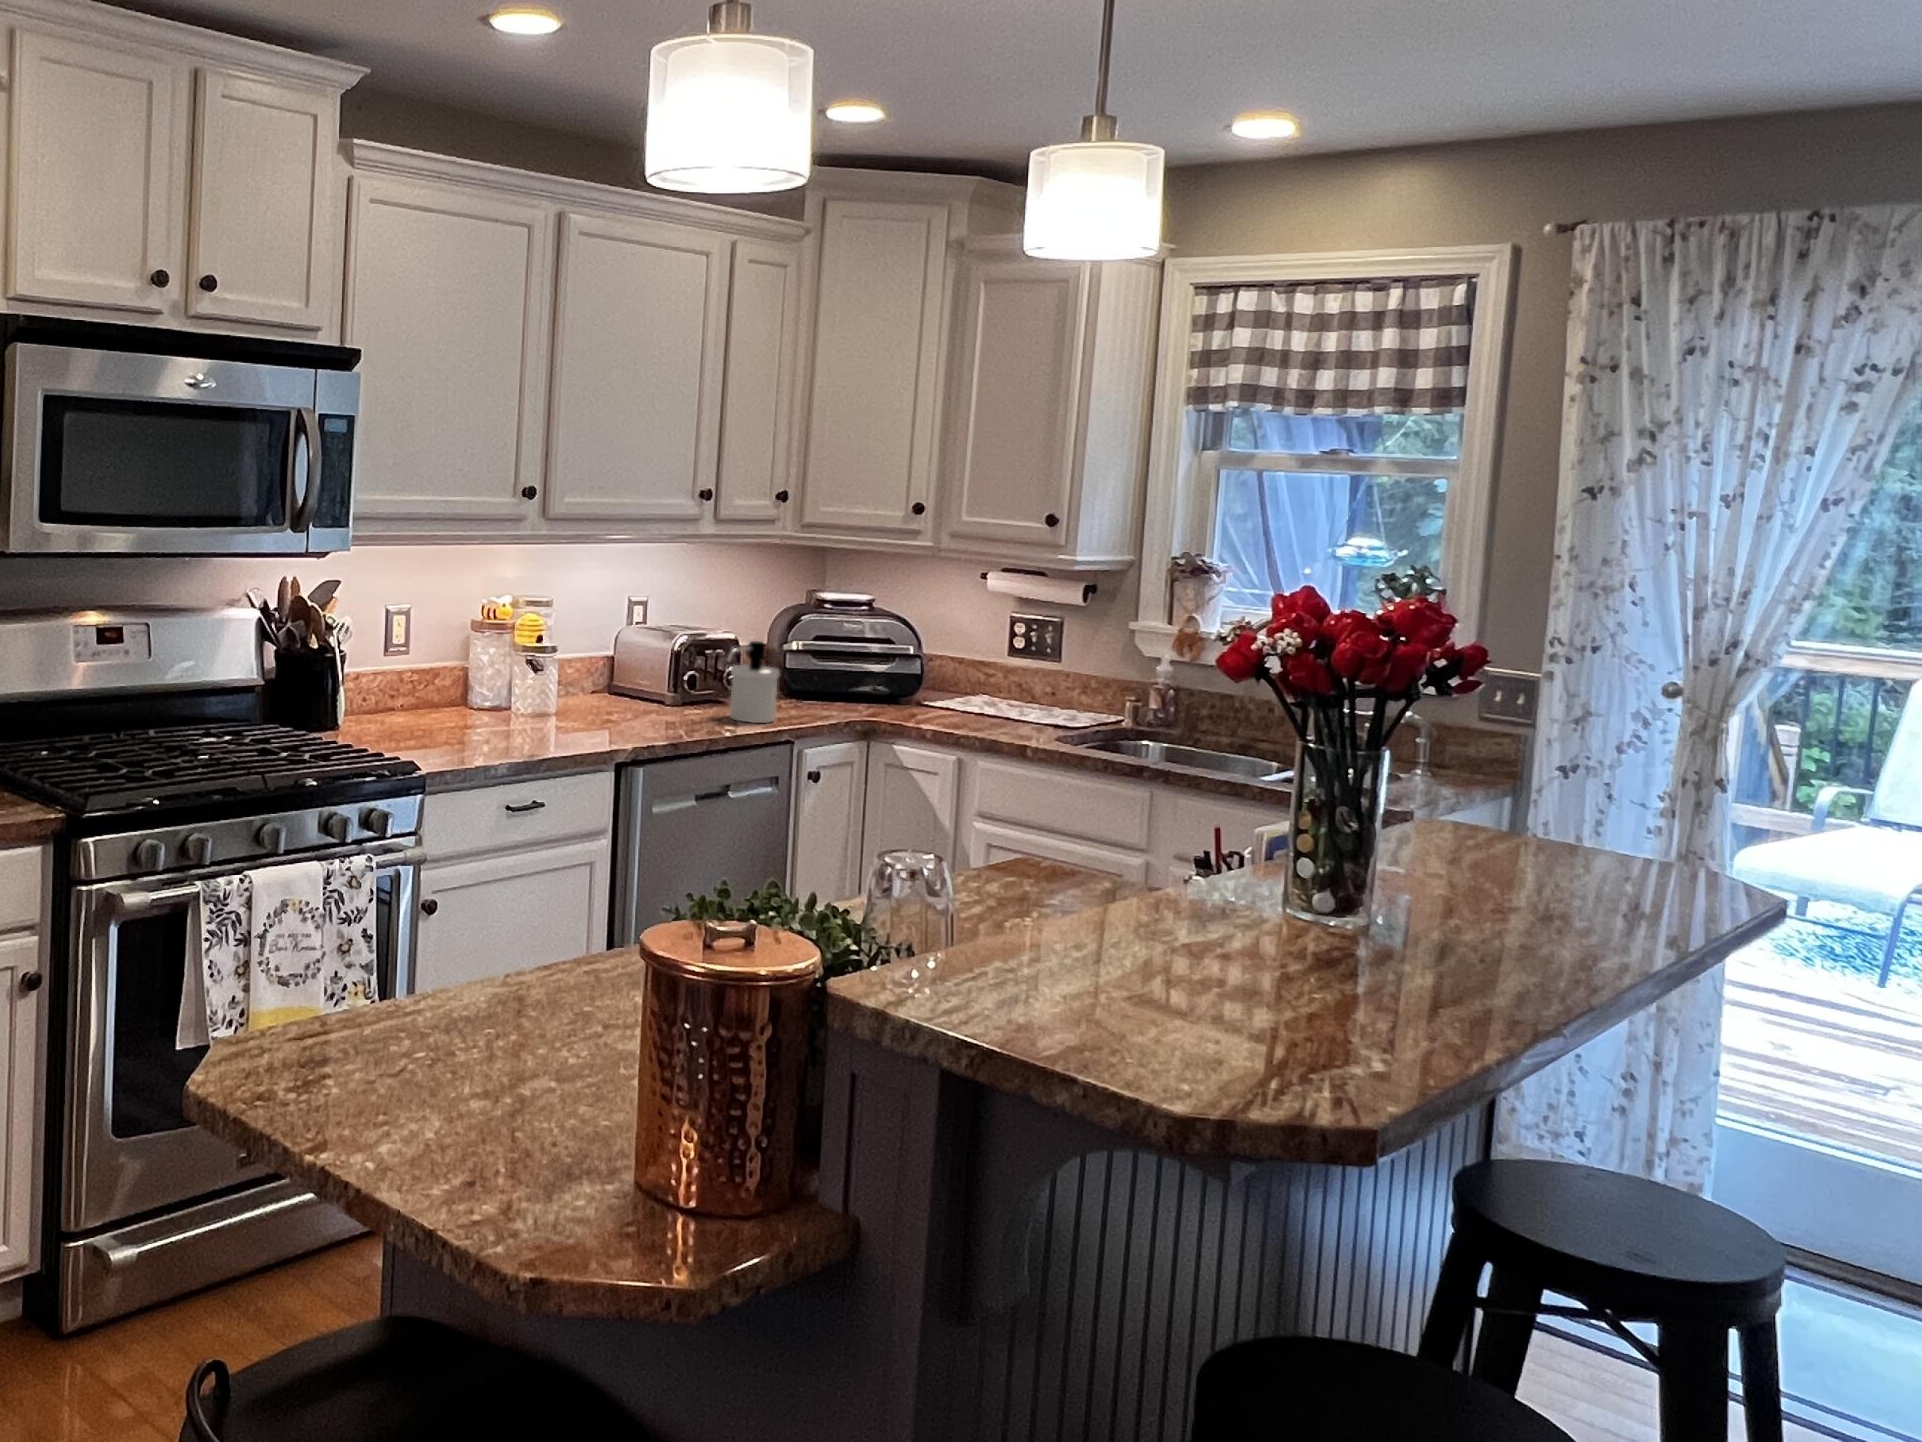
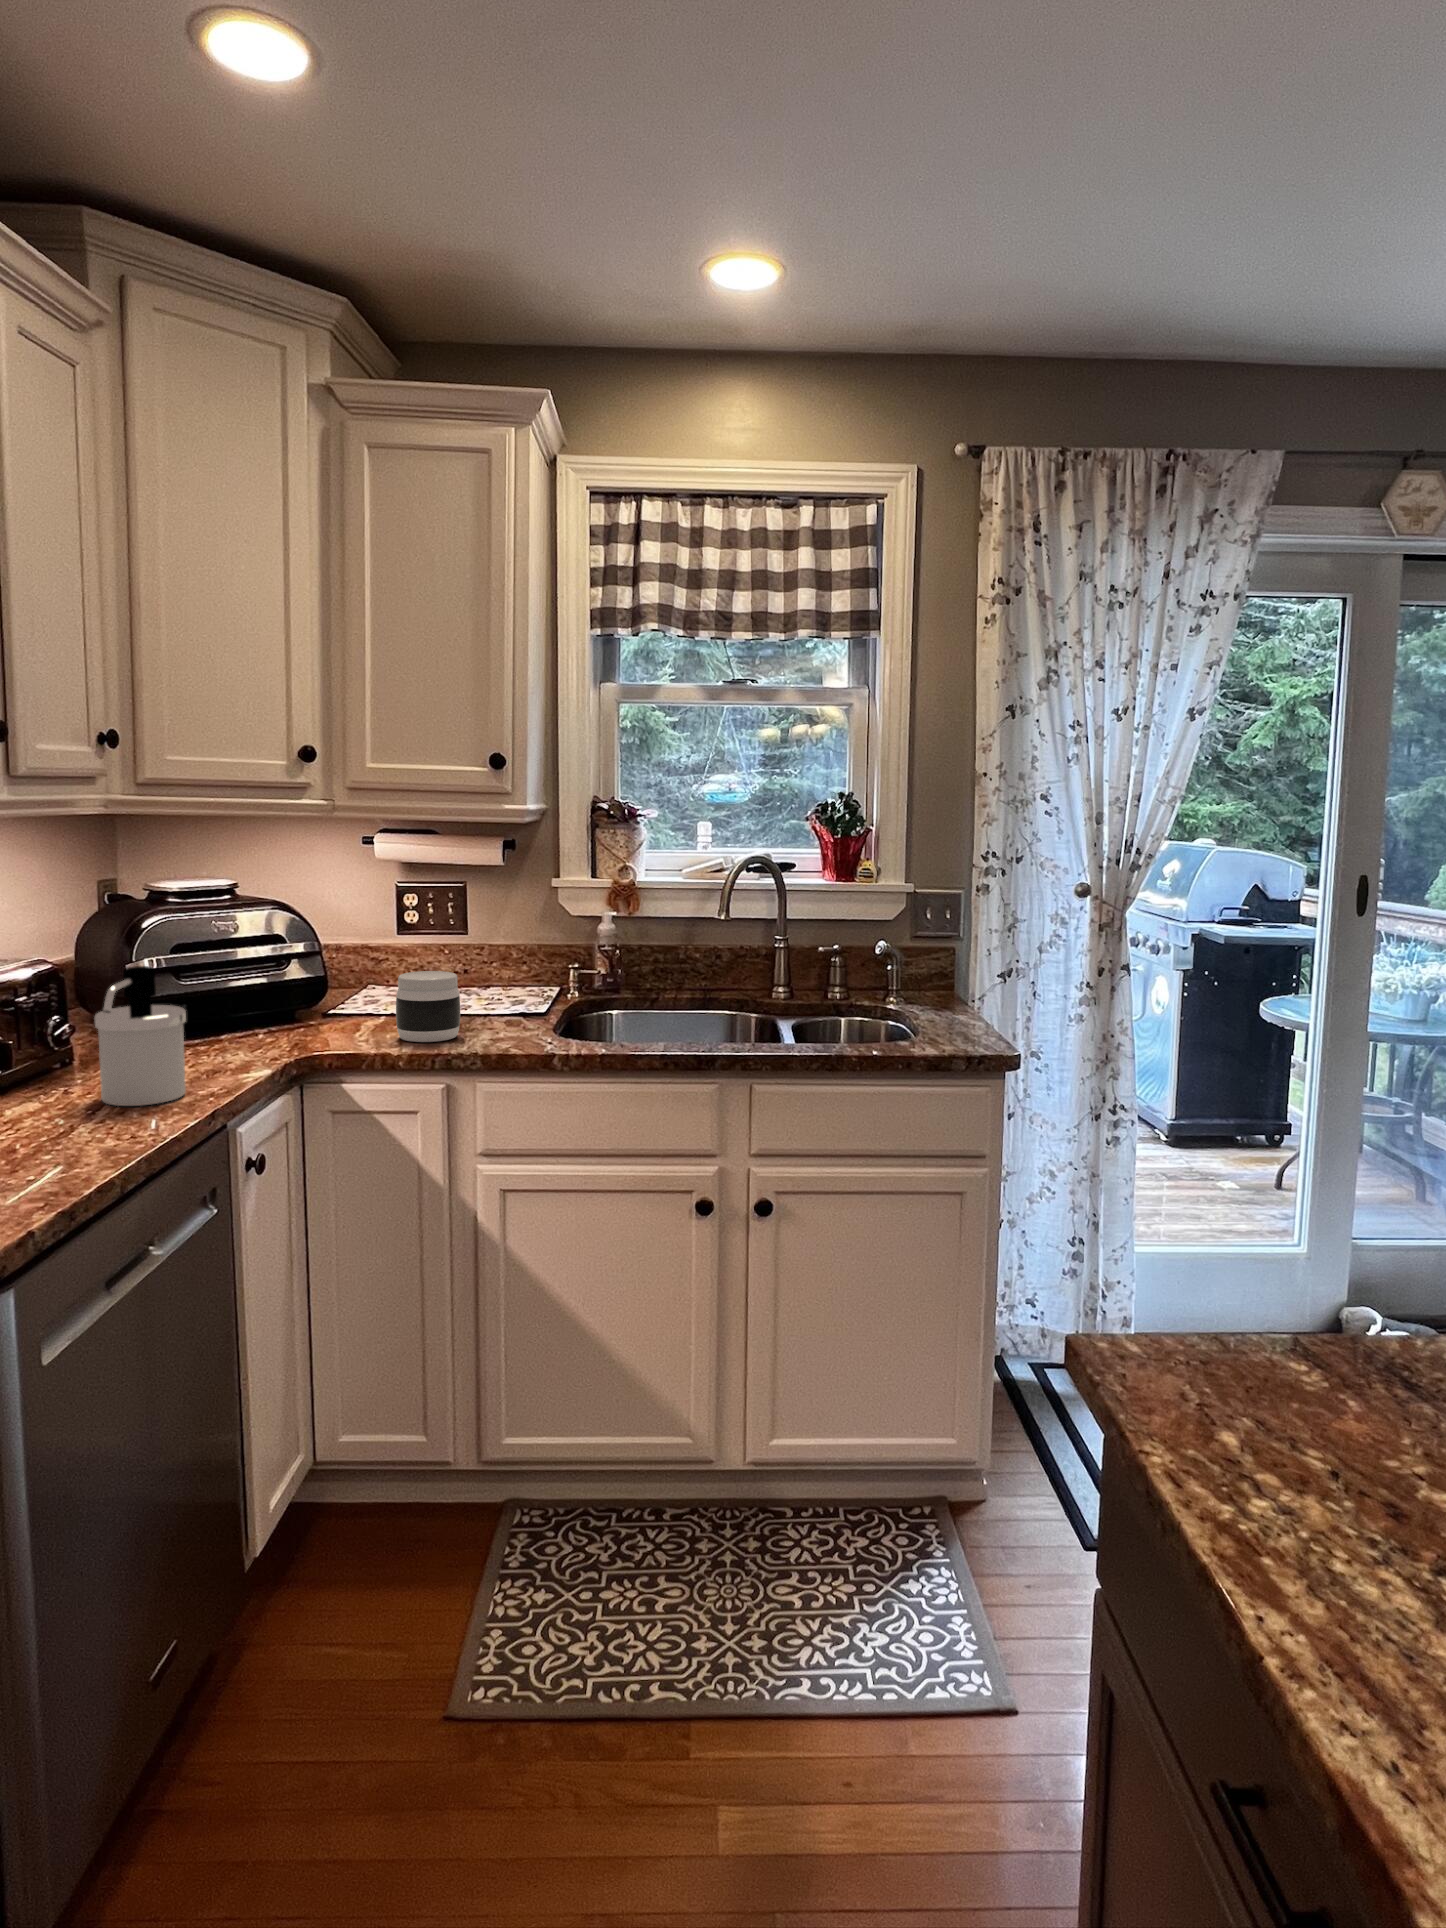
jar: none [938,676,986,728] -> present [396,971,460,1042]

